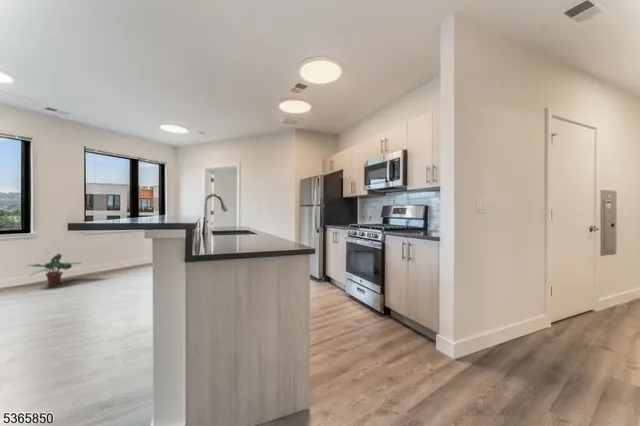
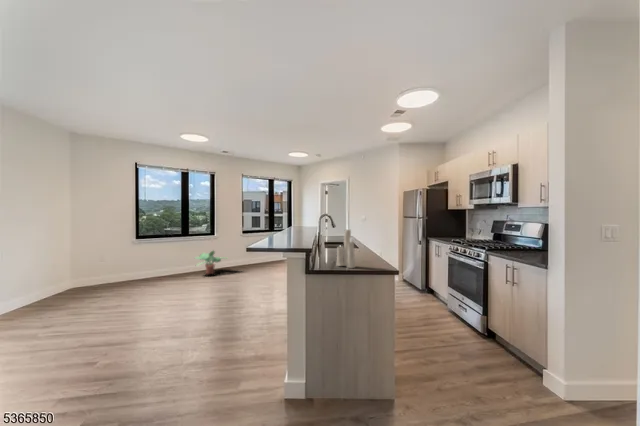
candle: none [228,192,253,247] -> present [337,229,355,268]

